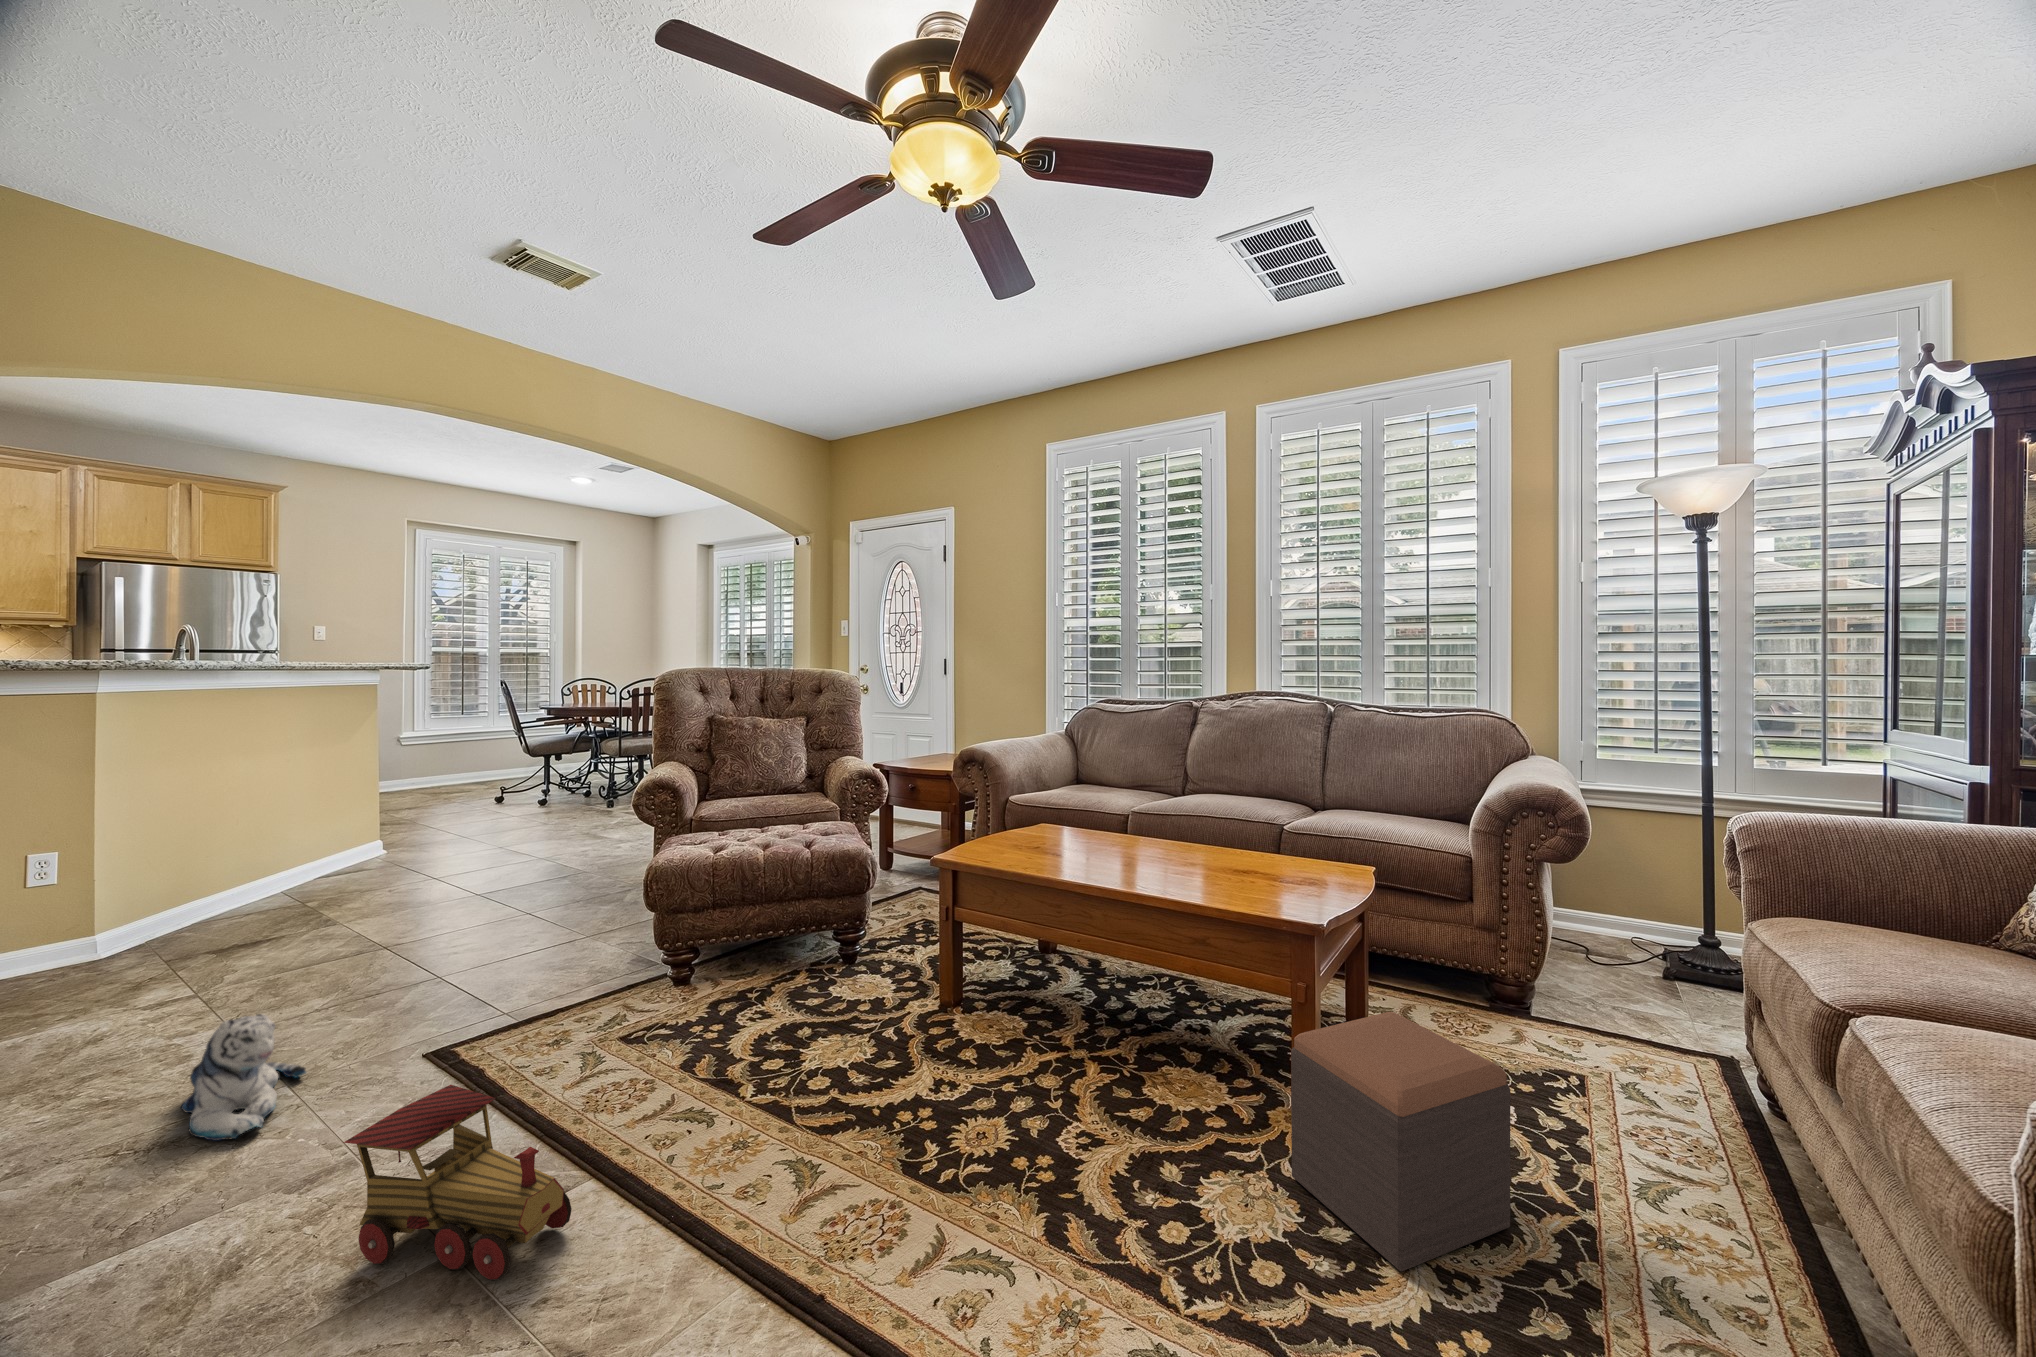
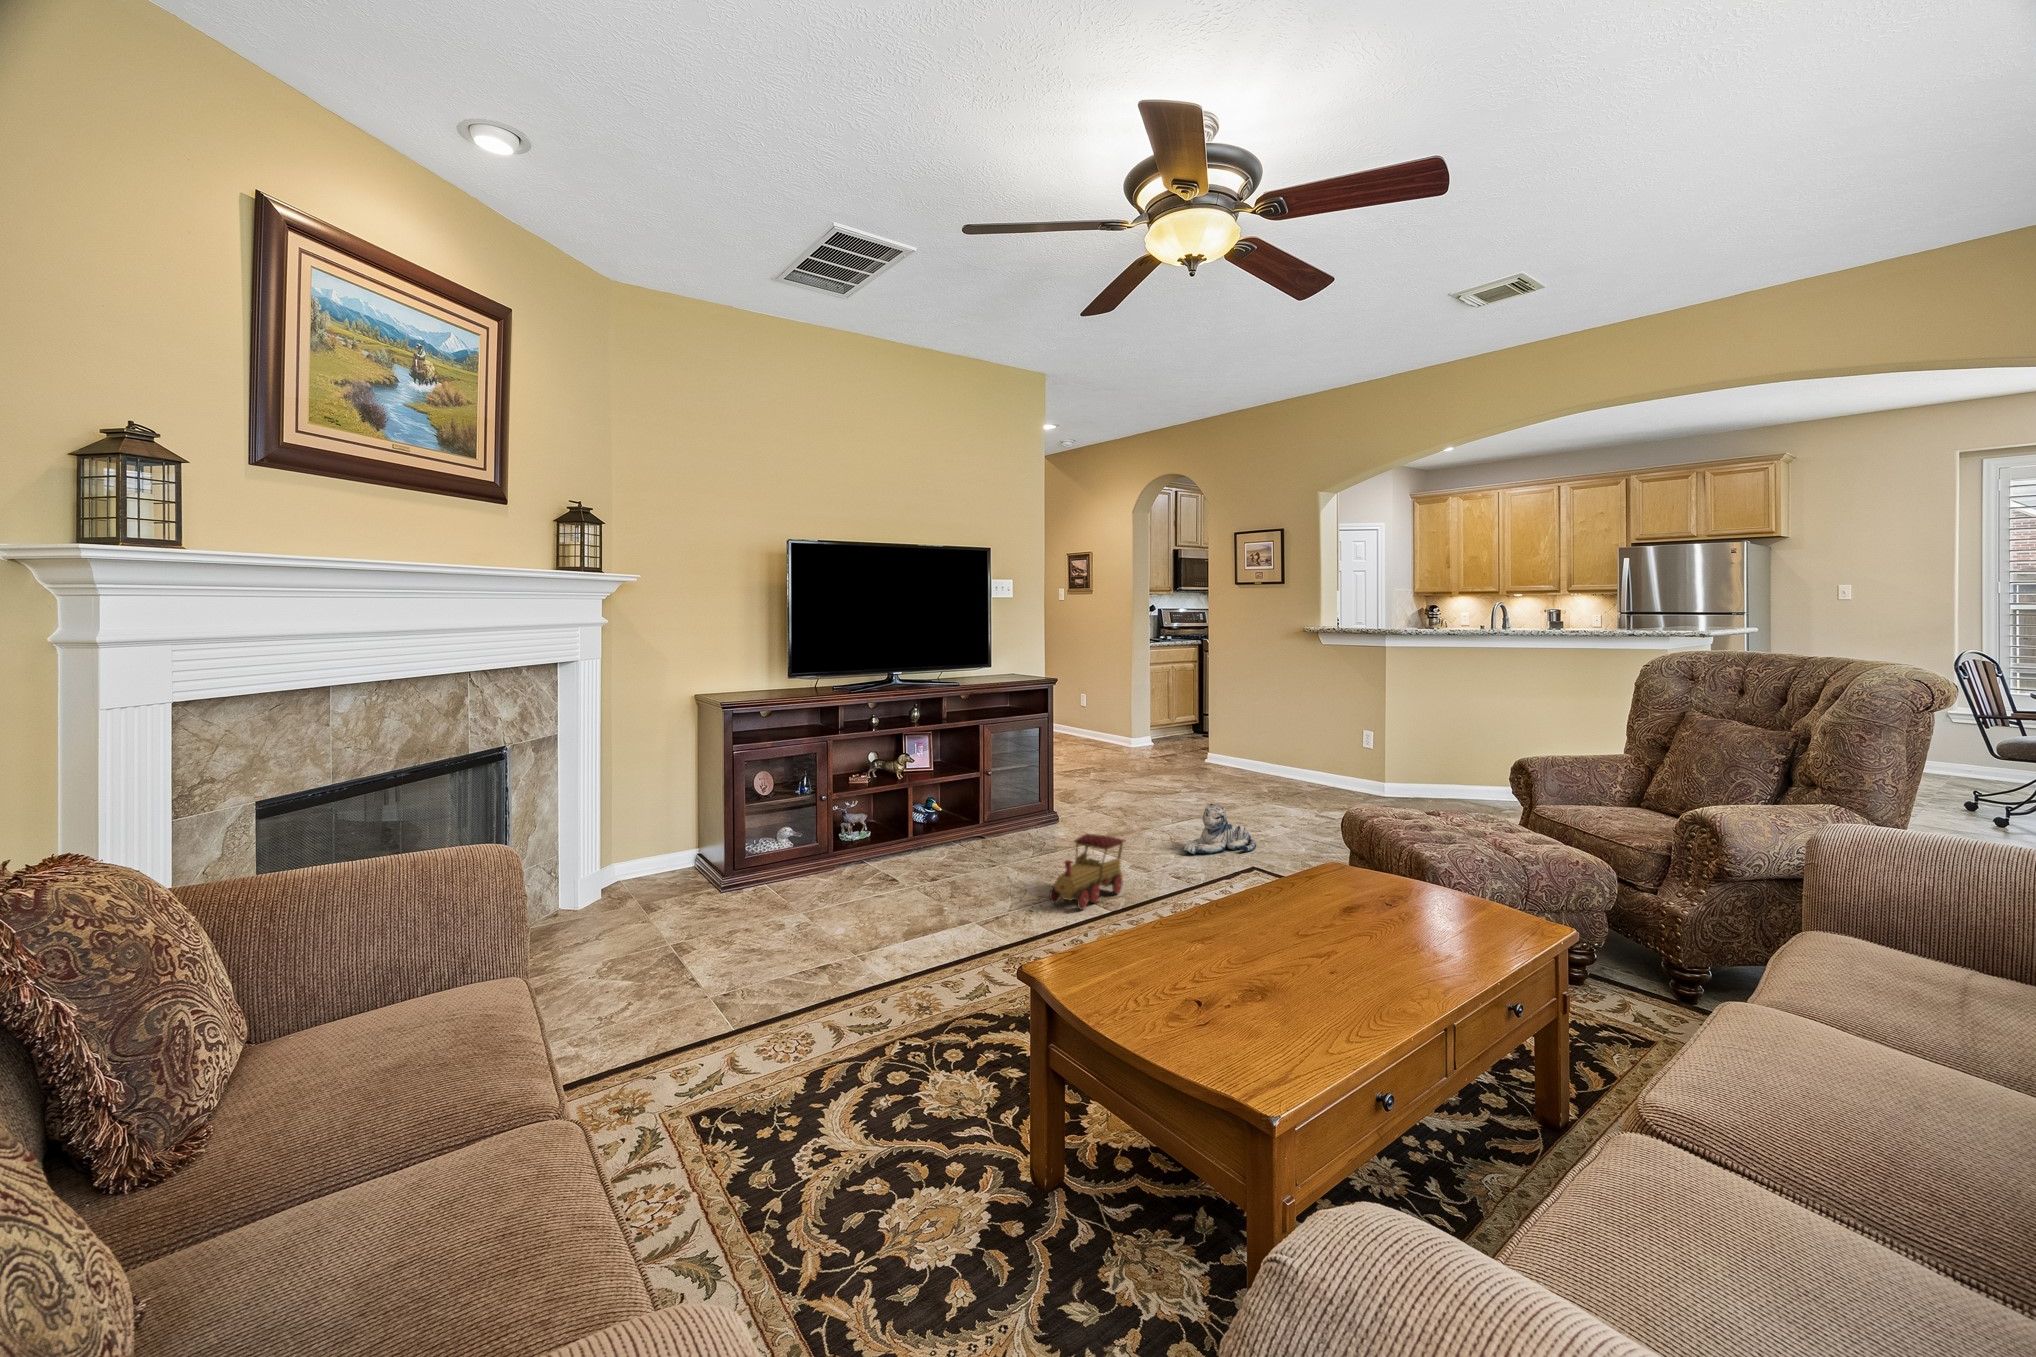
footstool: present [1291,1012,1510,1271] -> none [828,1003,976,1222]

